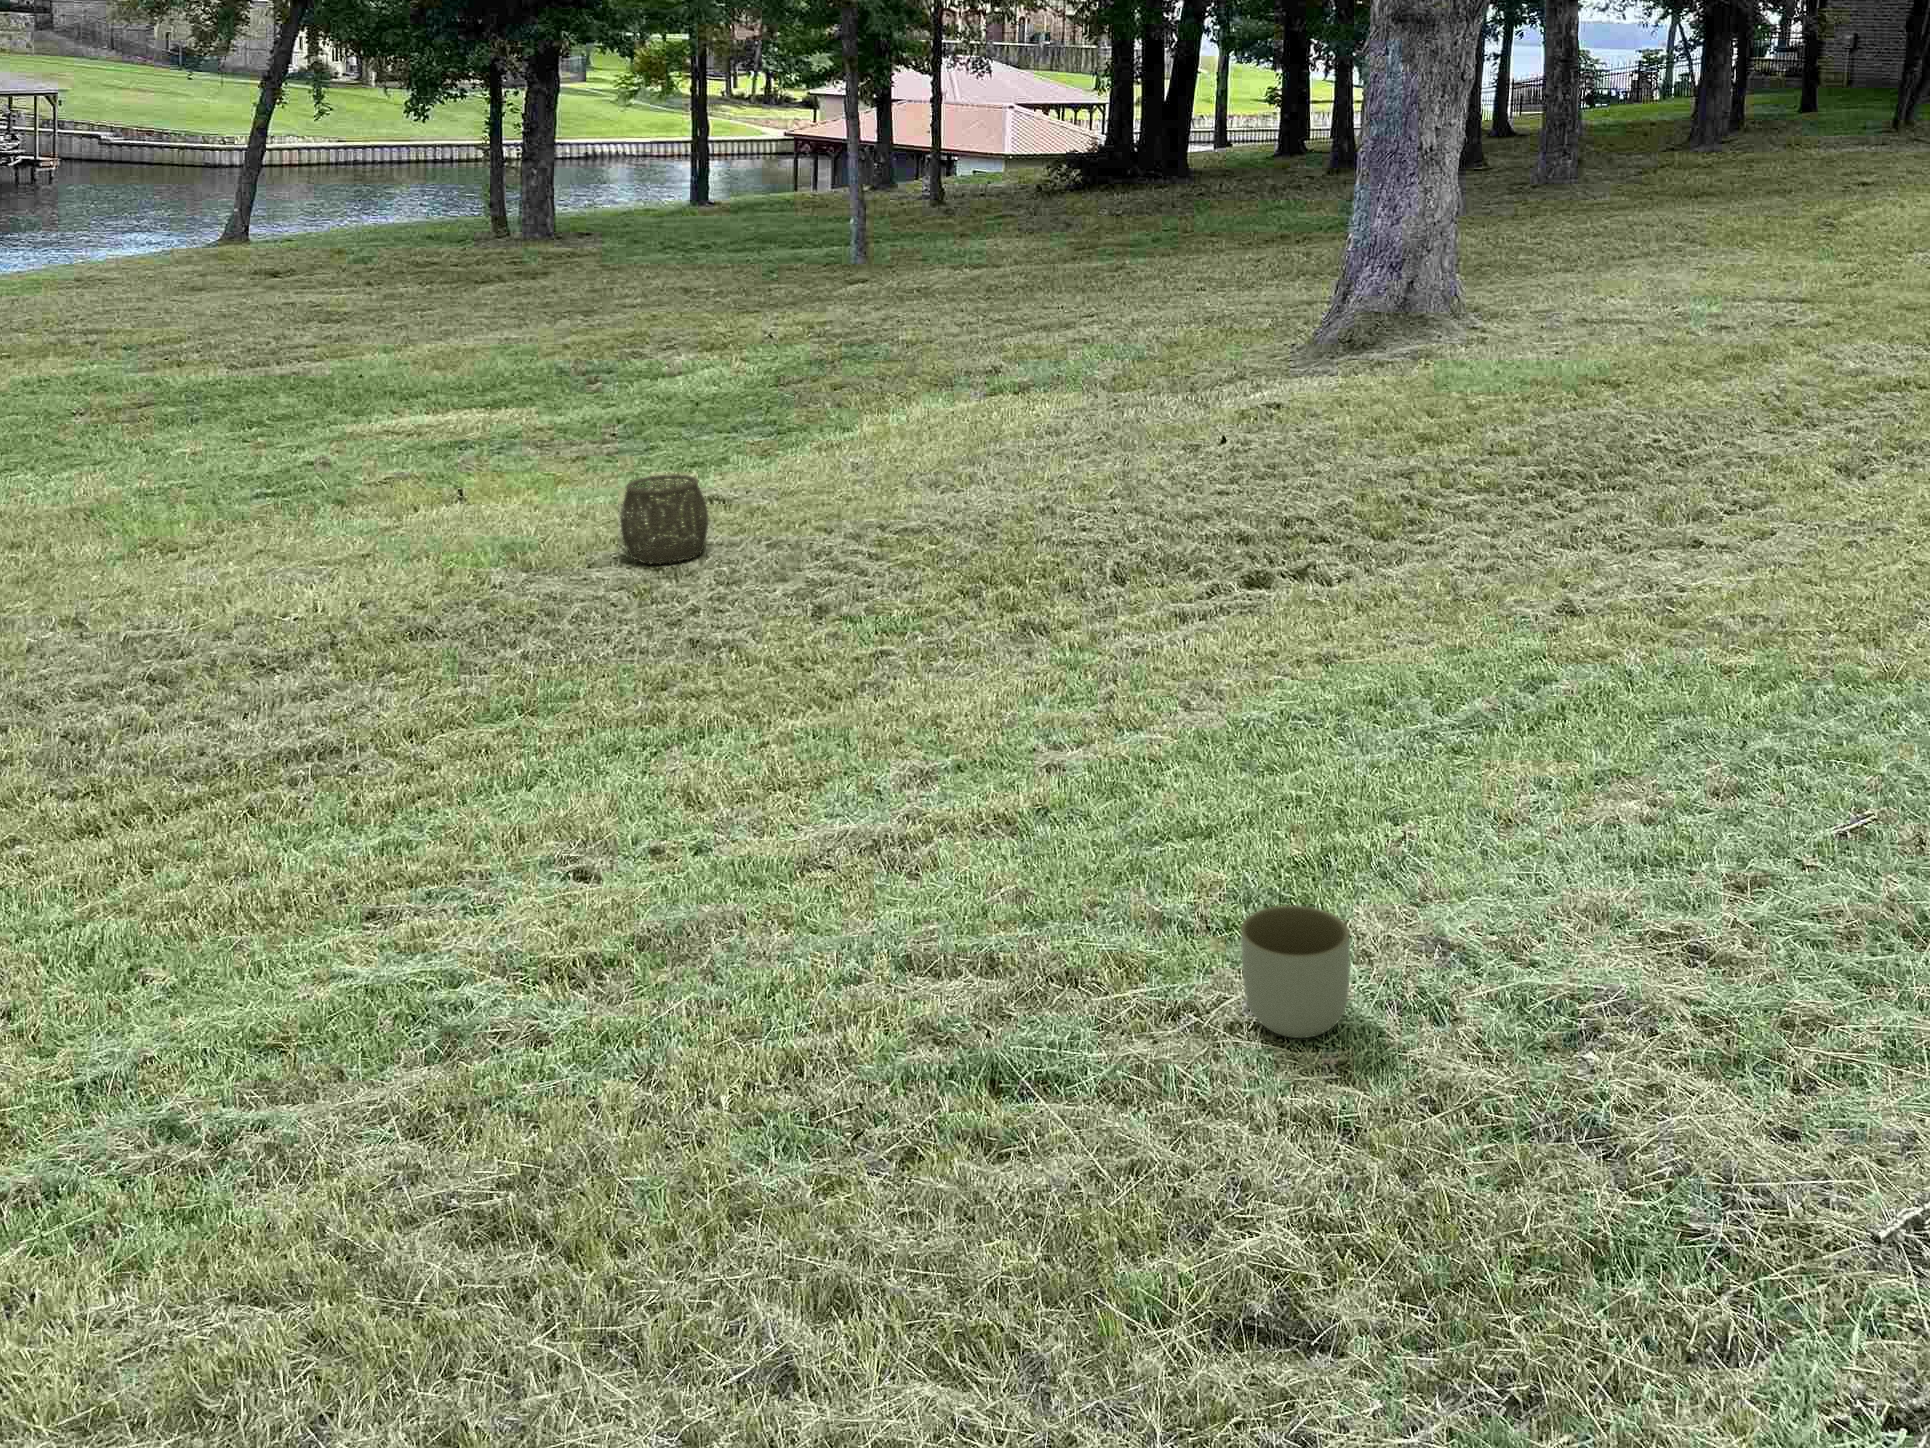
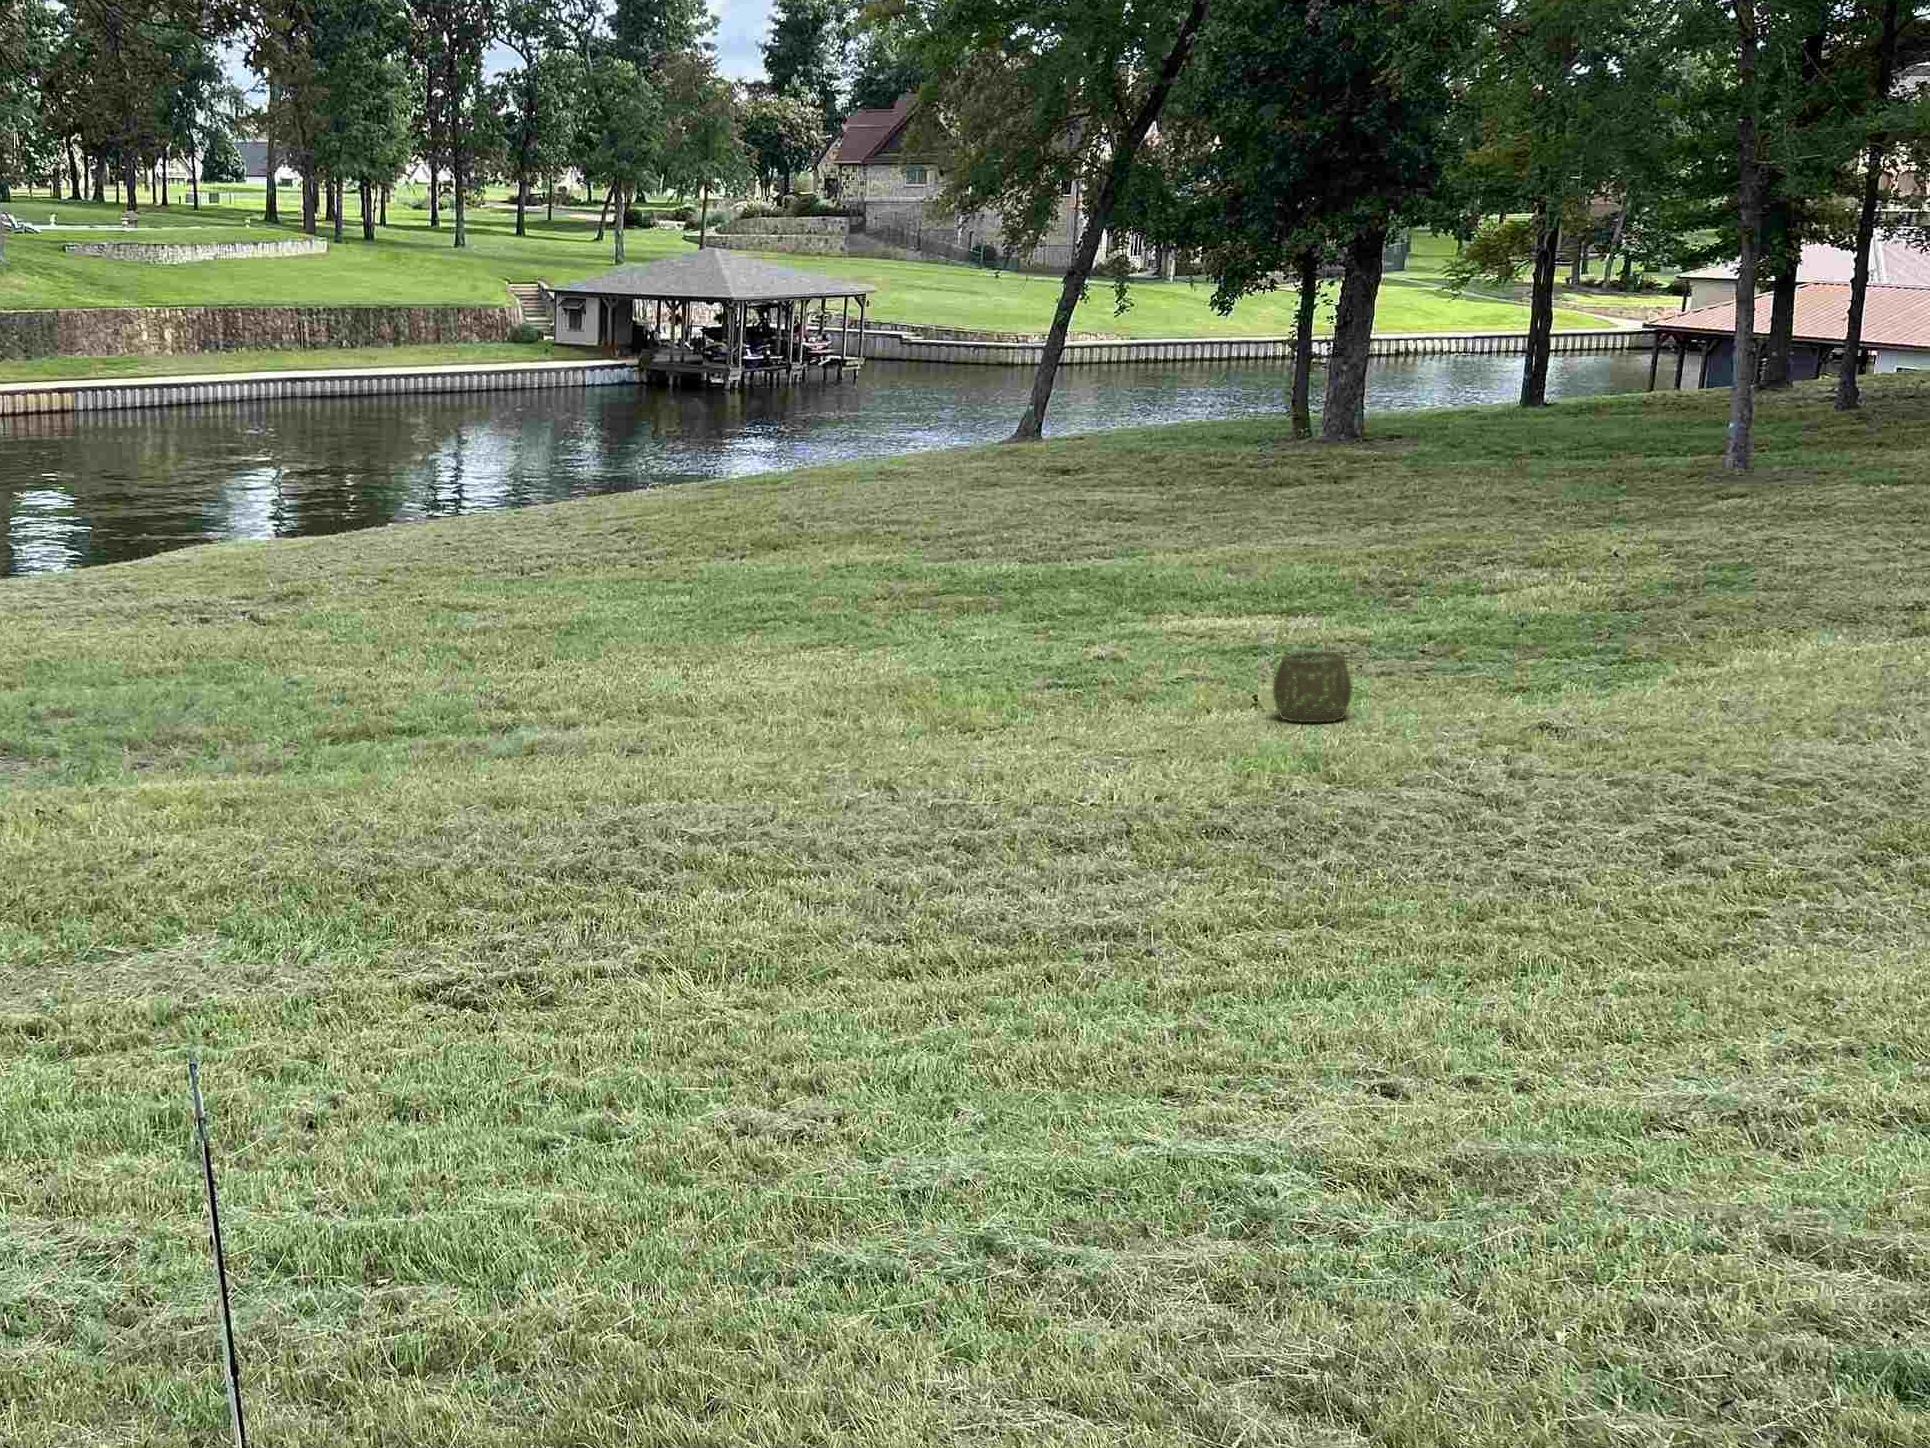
planter: present [1241,905,1350,1038] -> none [1551,911,1633,988]

